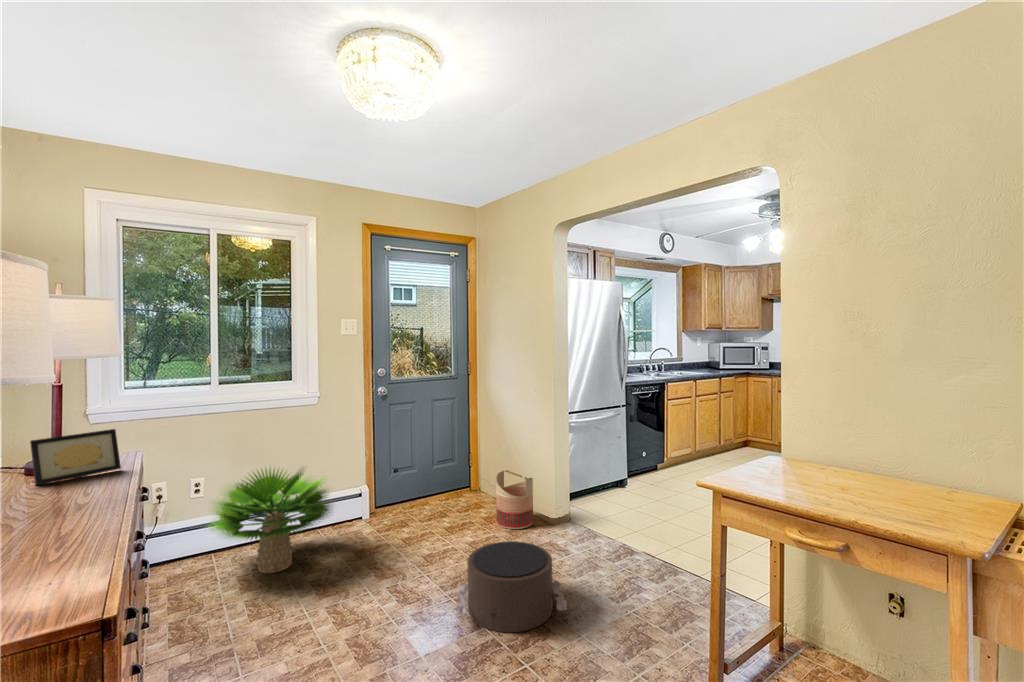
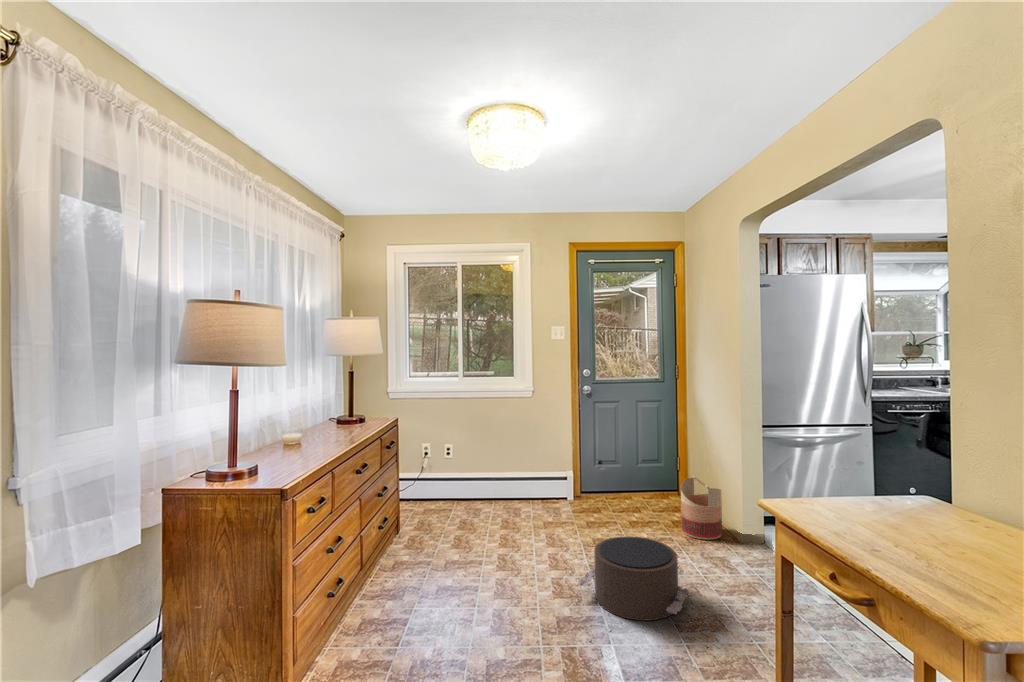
picture frame: present [30,429,121,485] -> none [330,400,371,428]
potted plant: present [209,468,332,573] -> none [439,440,532,522]

